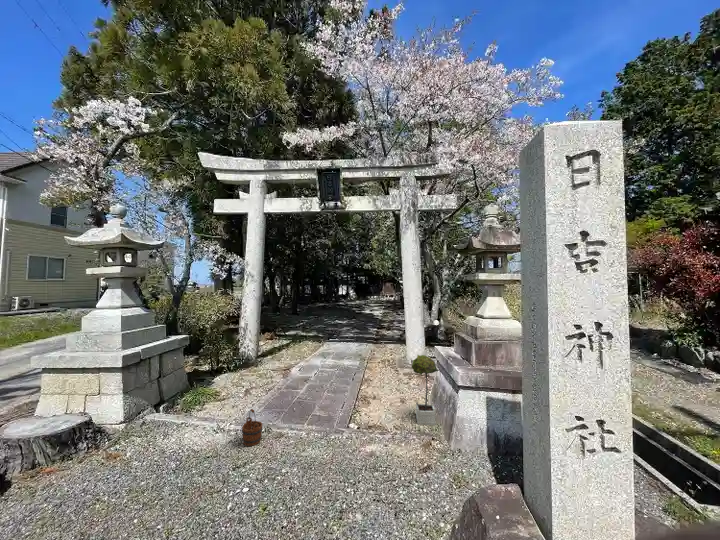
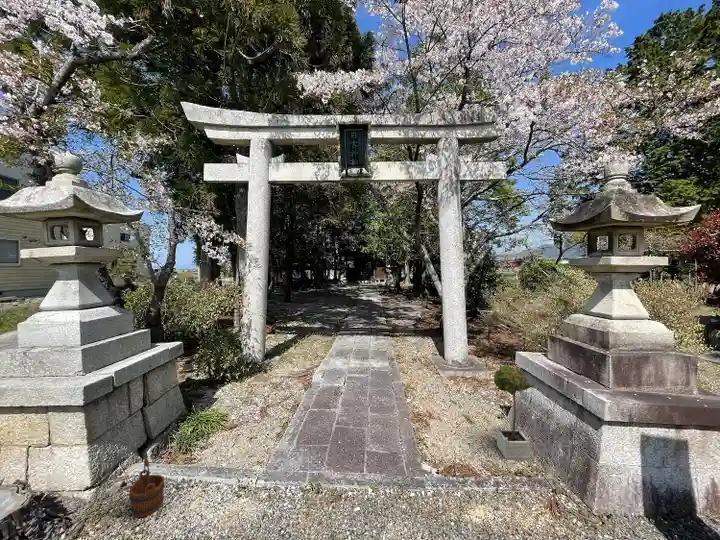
wooden bucket: present [242,409,262,446] -> present [129,459,164,517]

